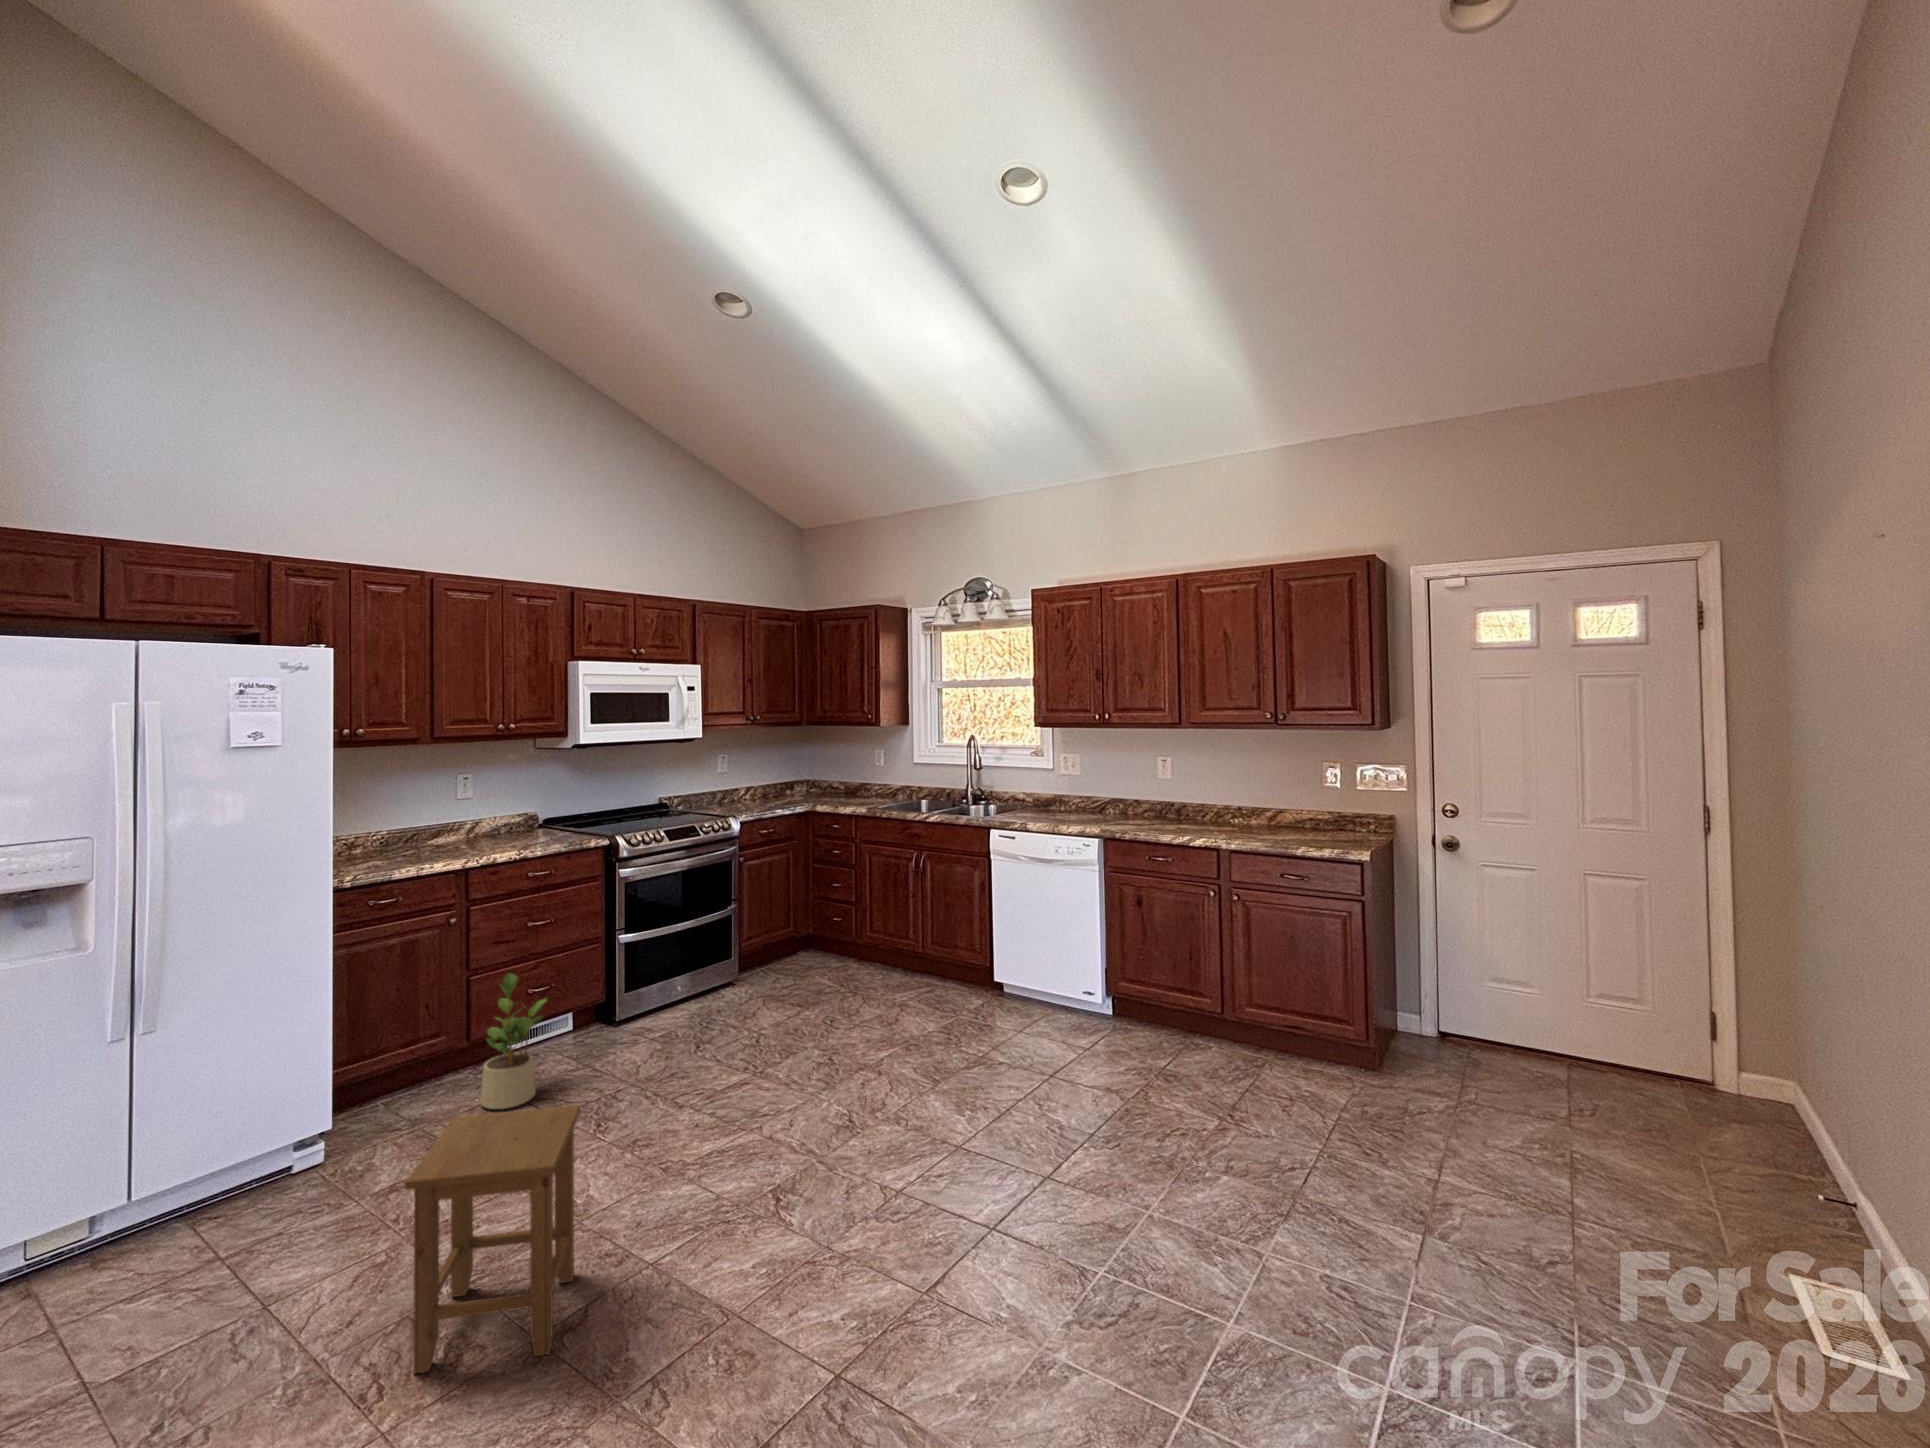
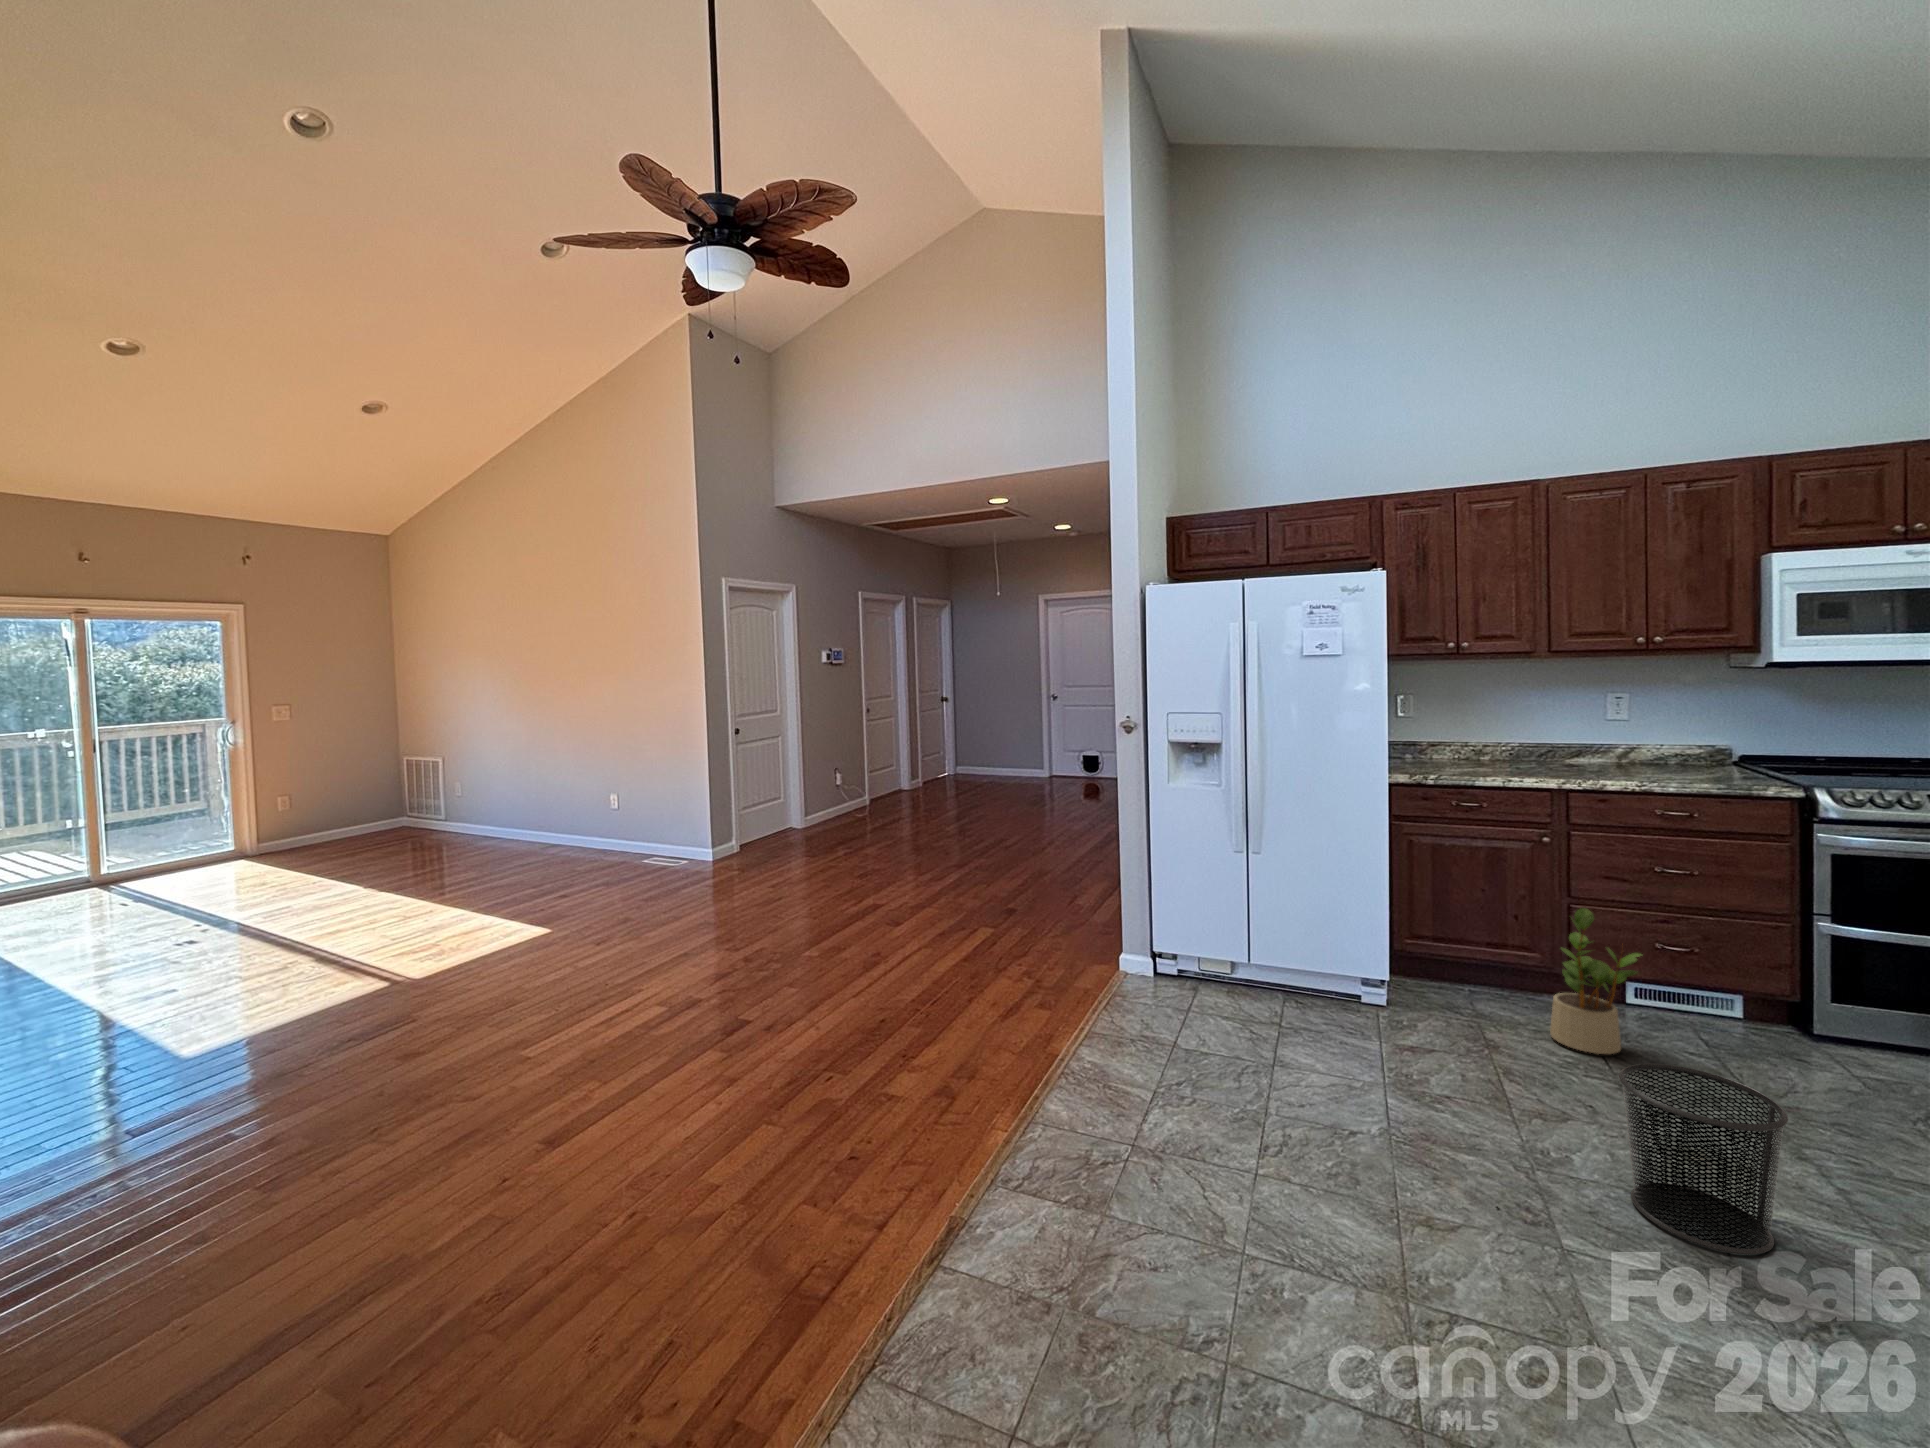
waste bin: none [631,1061,727,1201] -> present [1619,1063,1788,1255]
stool: present [405,1105,581,1373] -> none [1292,985,1488,1226]

